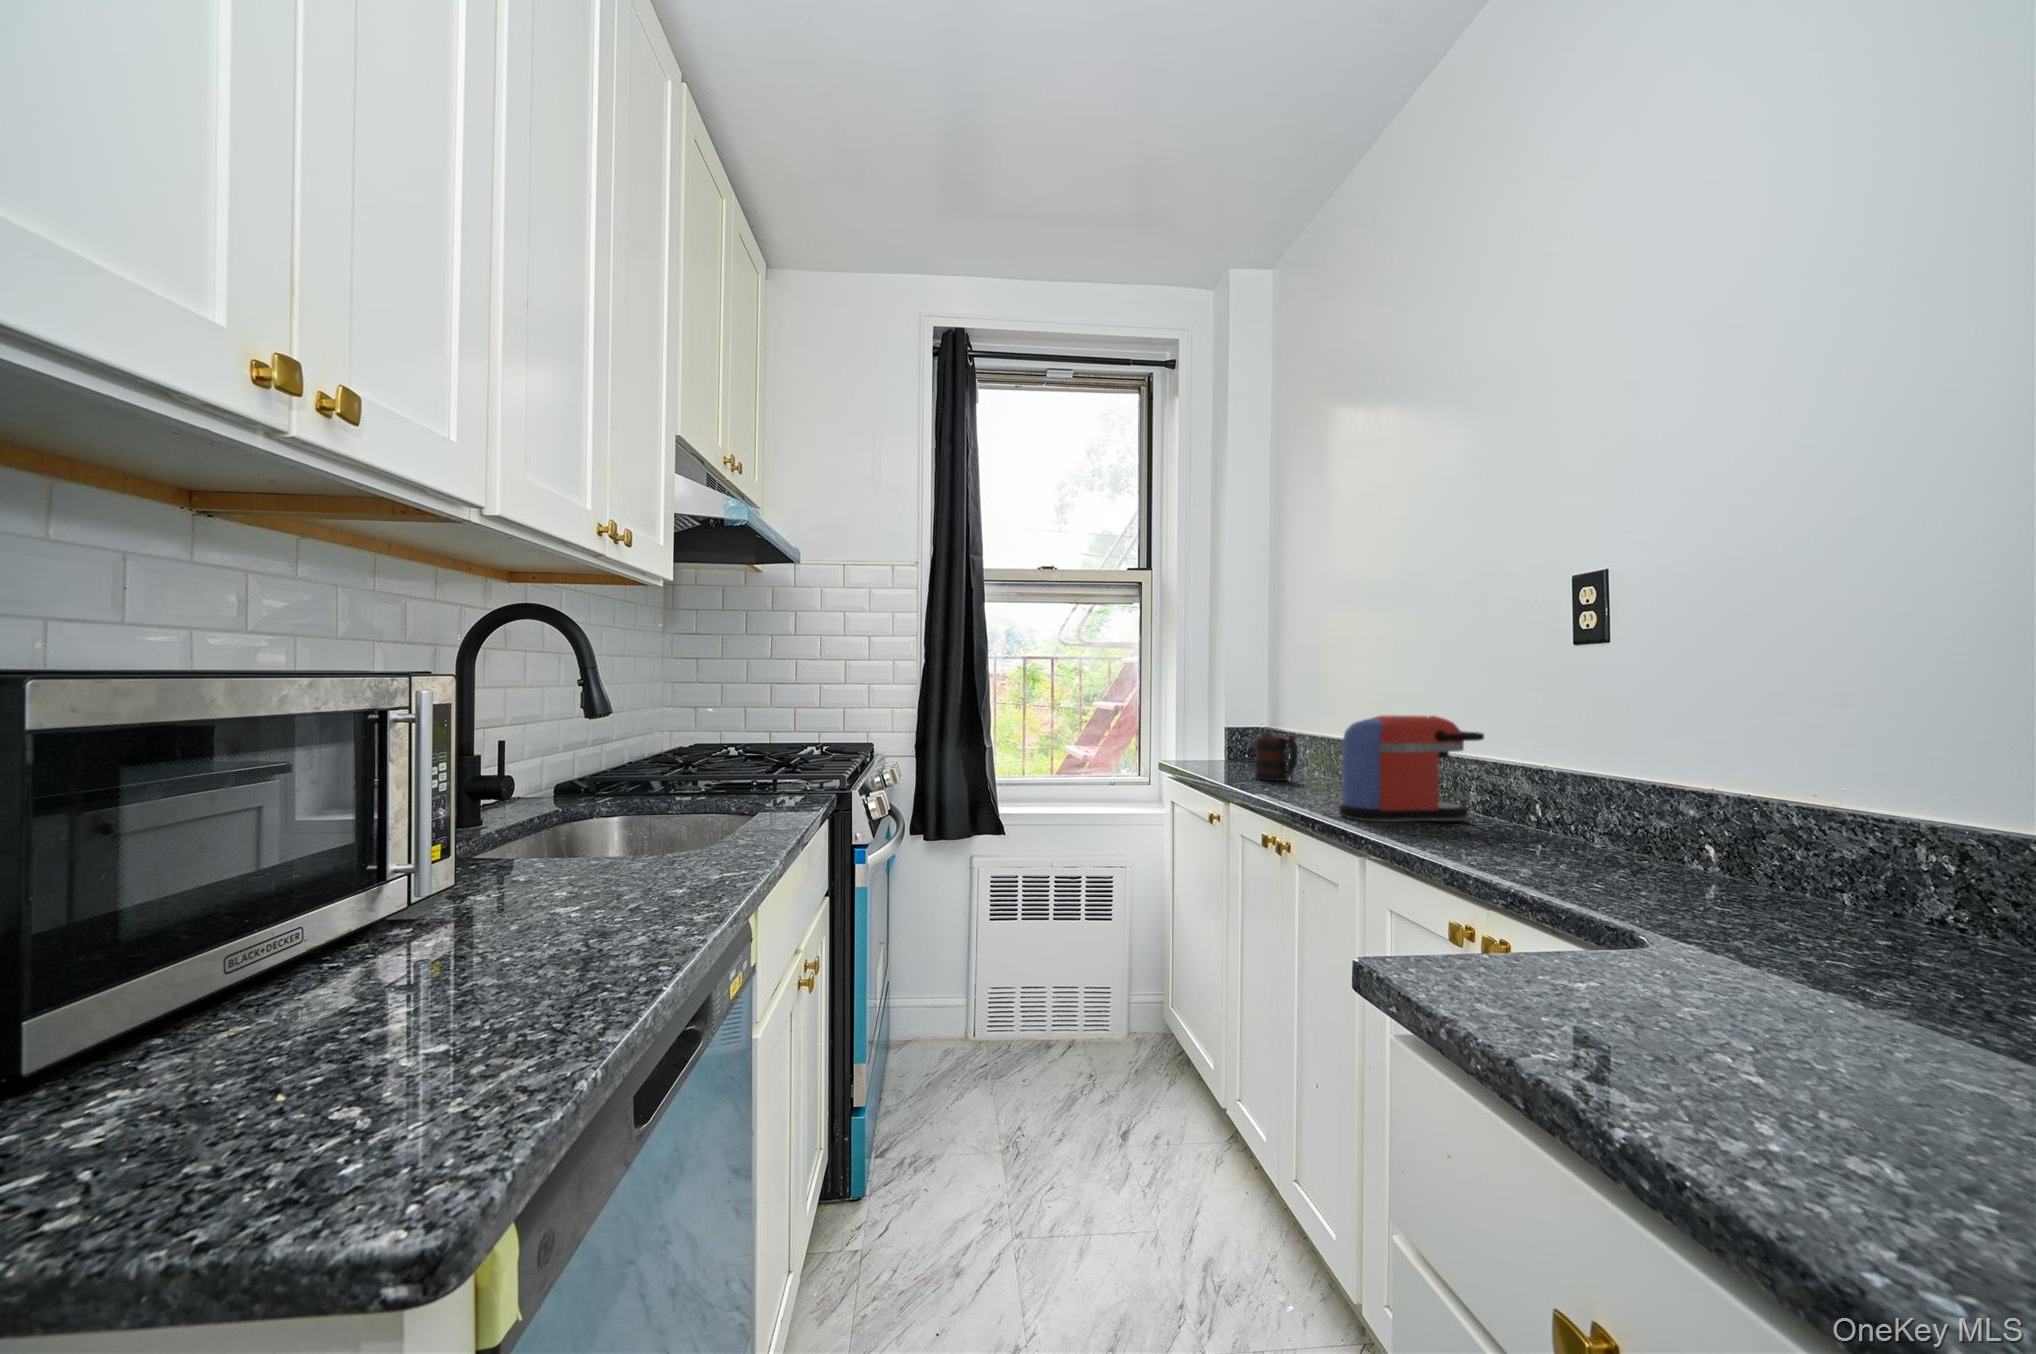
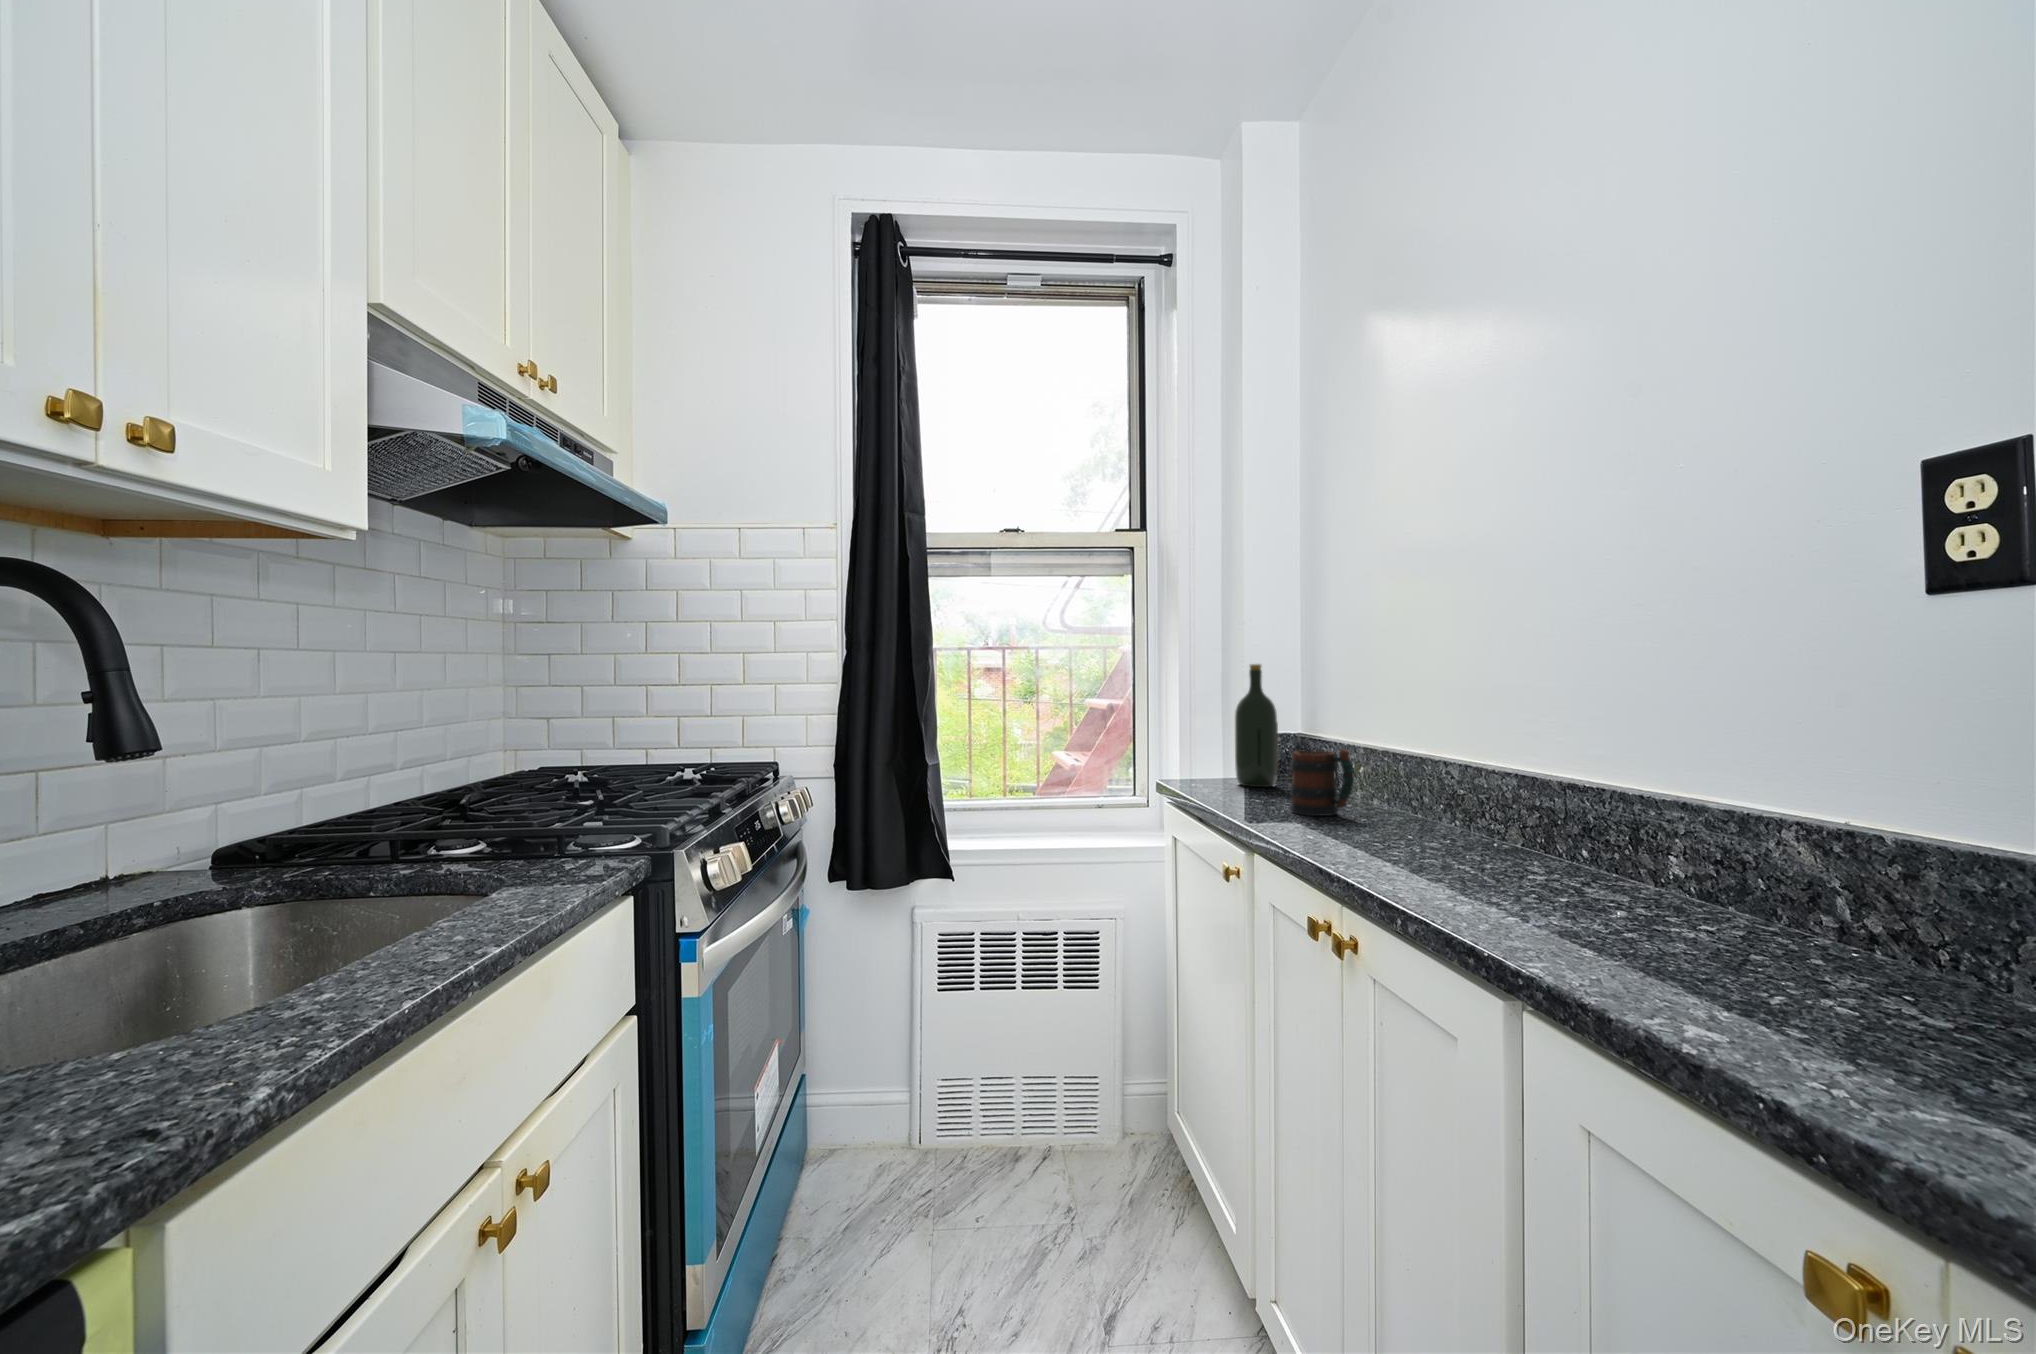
wine bottle: none [1218,675,1249,766] -> present [1235,664,1278,787]
coffee maker: present [1339,715,1484,822] -> none [1453,731,1709,923]

